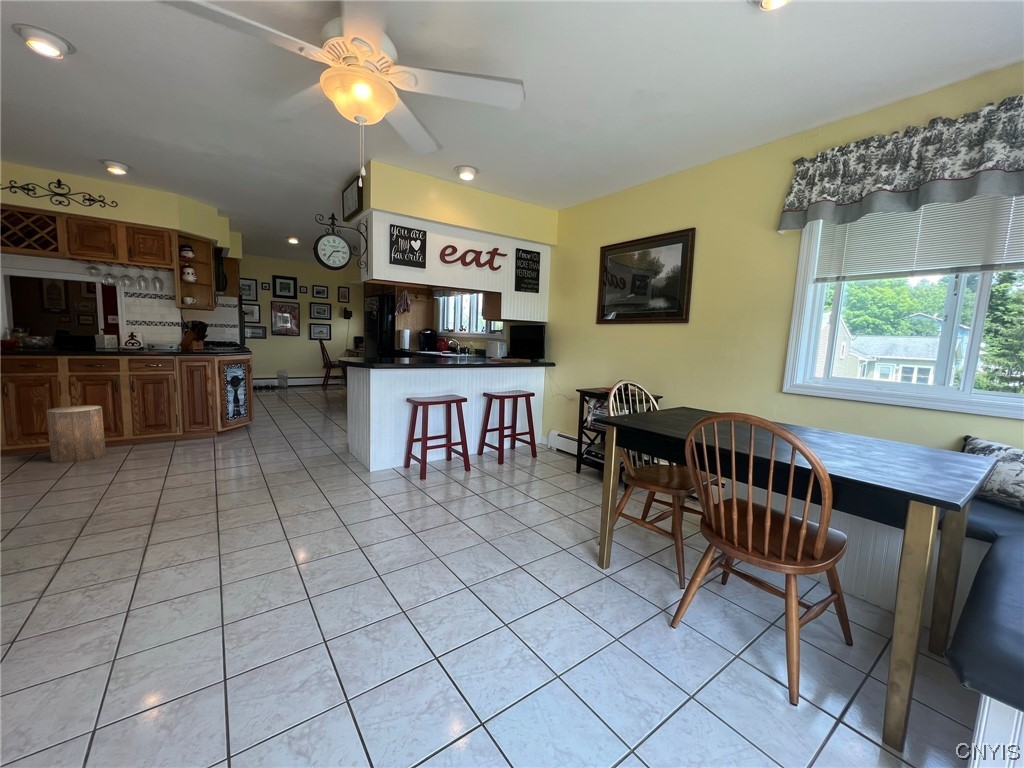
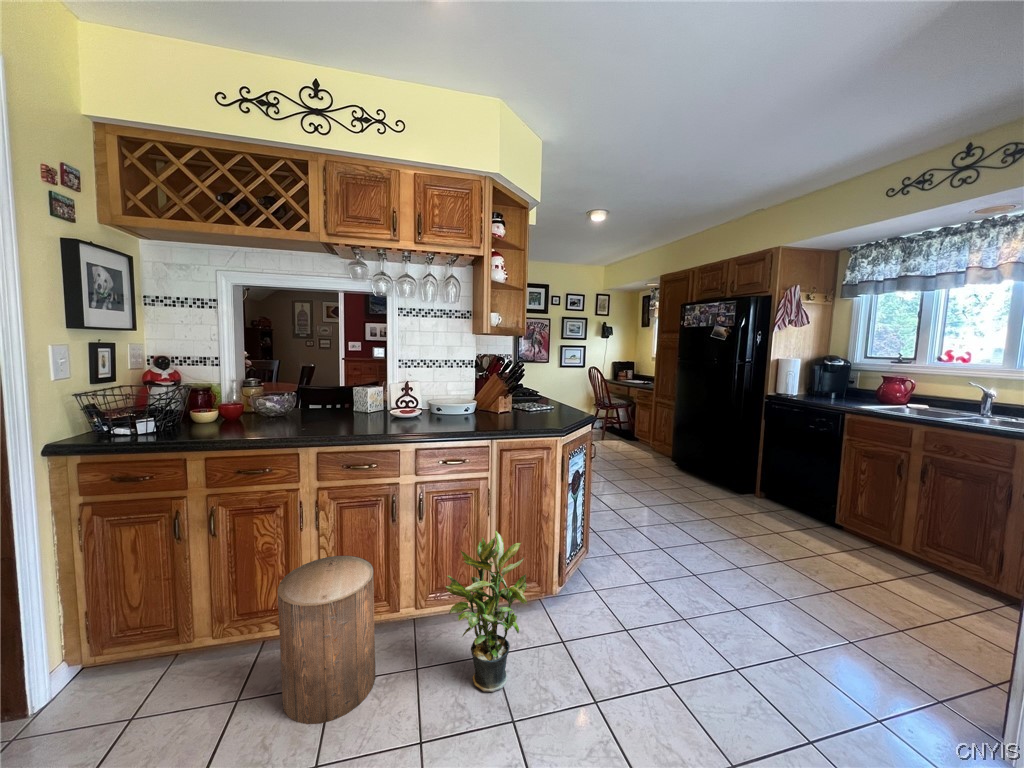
potted plant: none [141,390,186,453] -> present [446,530,527,692]

